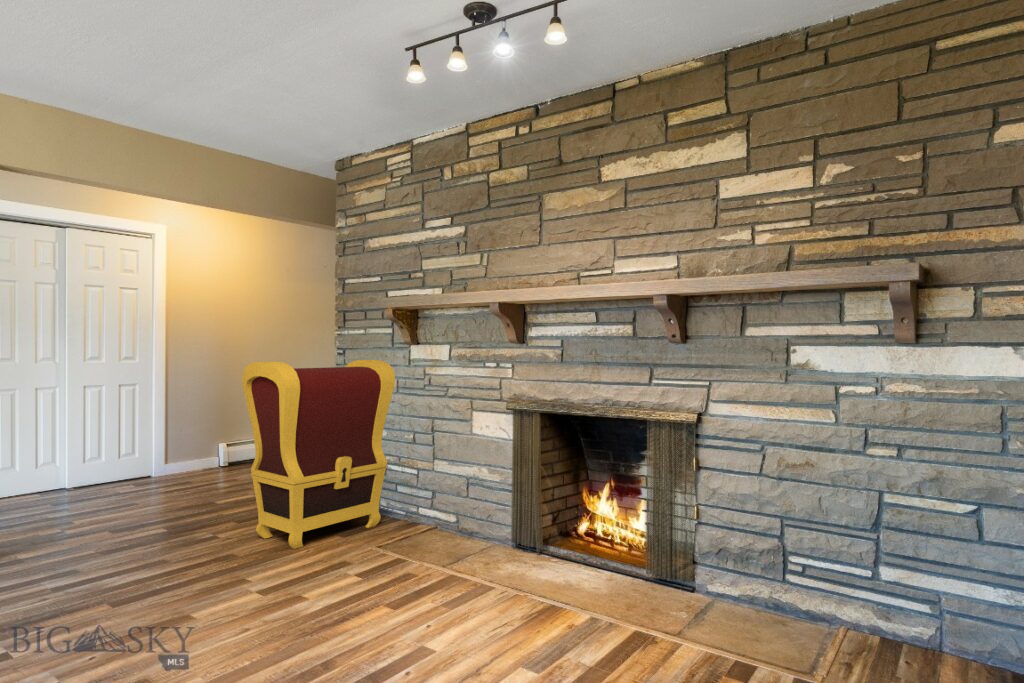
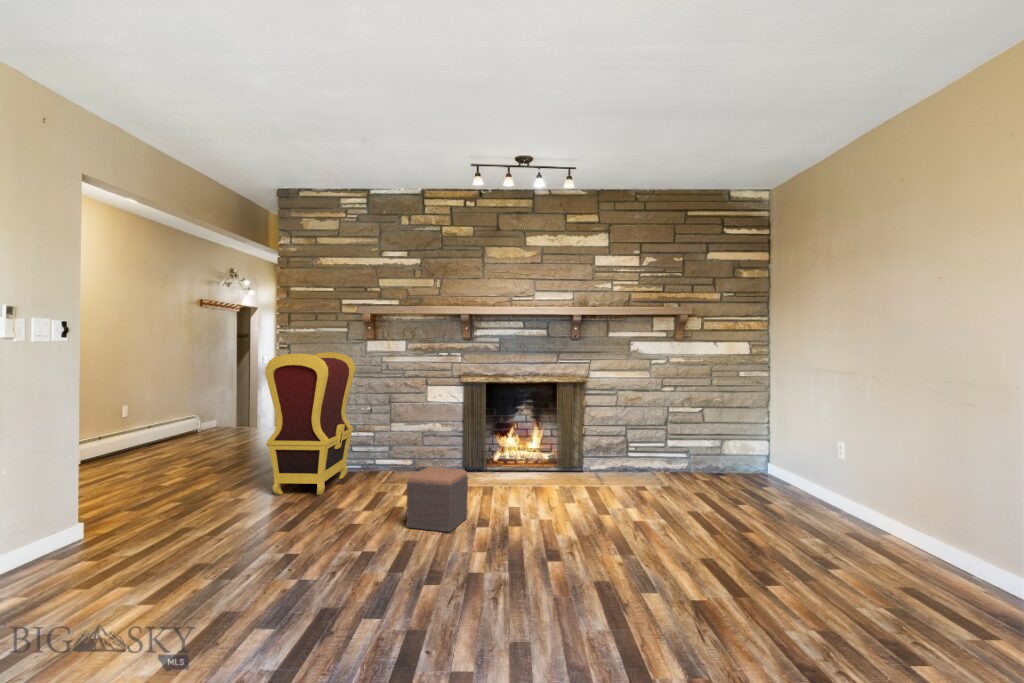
footstool: none [245,545,344,666] -> present [407,467,468,532]

